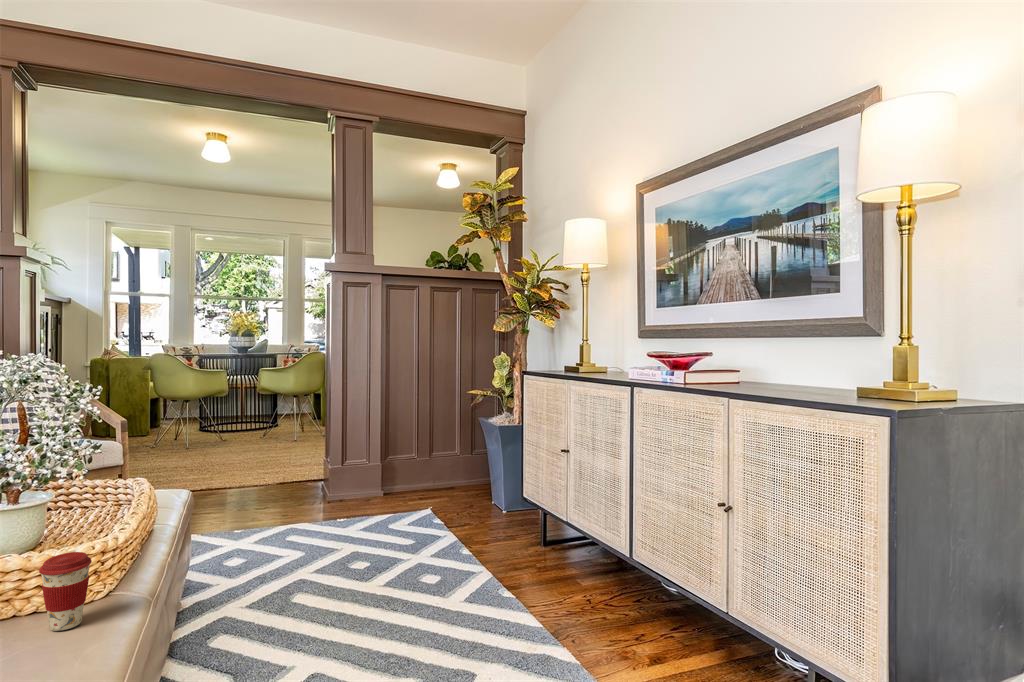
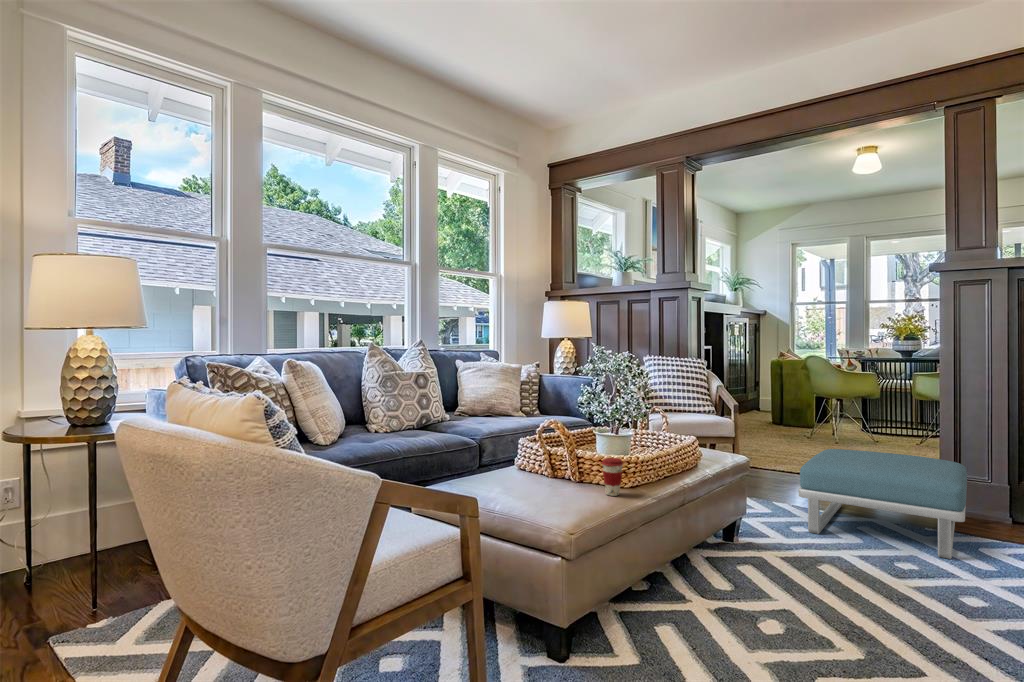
footstool: none [234,450,391,562] -> present [799,449,967,559]

